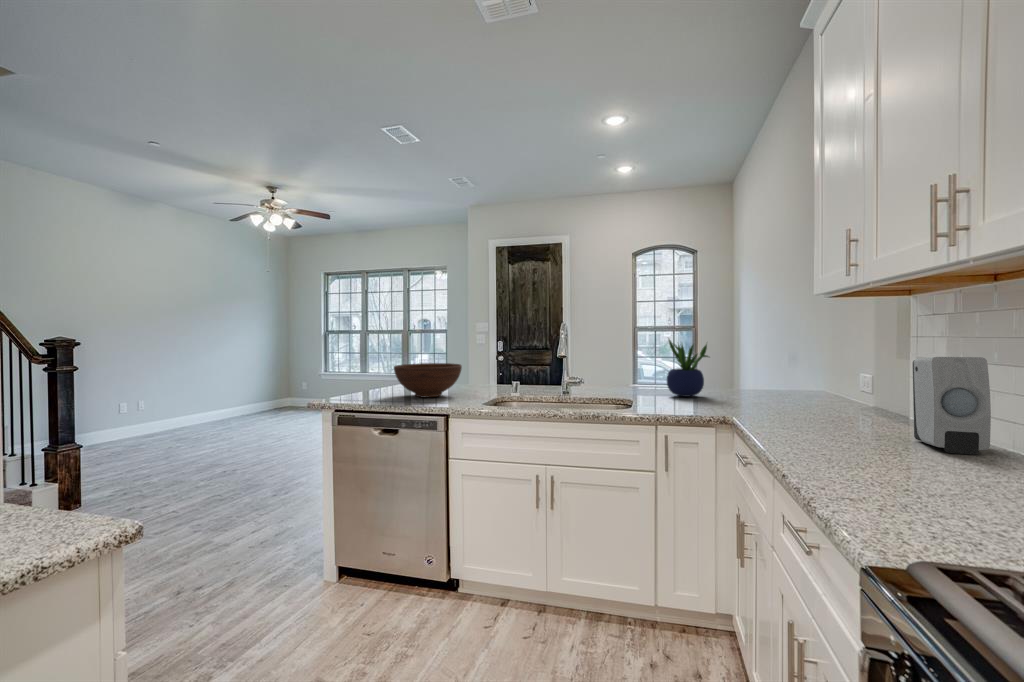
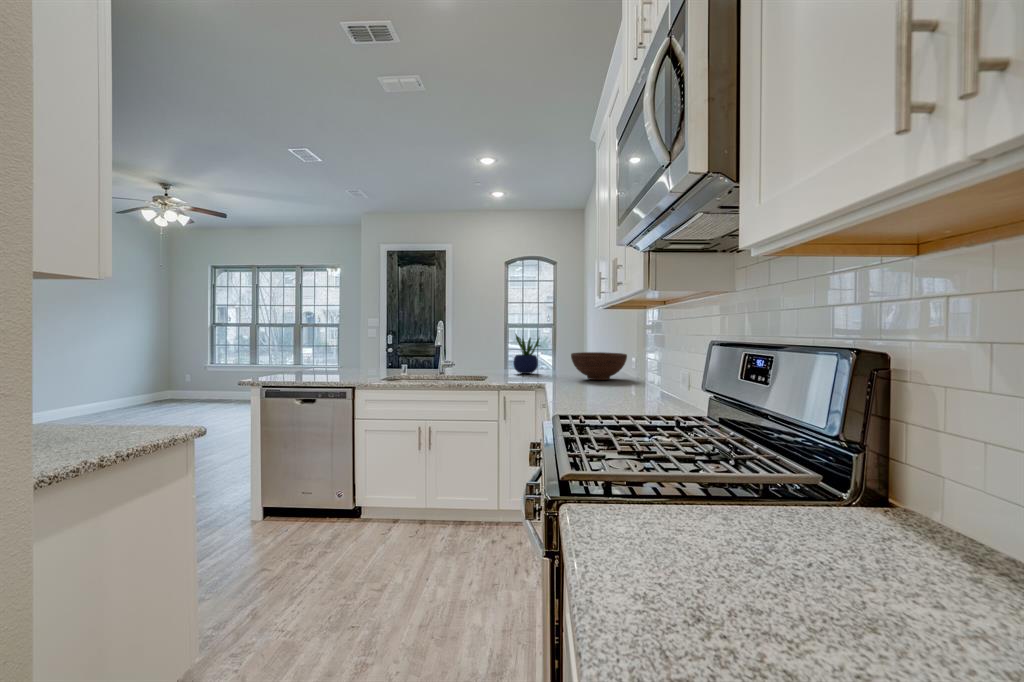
soap dispenser: present [913,357,991,455] -> none [630,344,656,395]
fruit bowl: present [394,363,462,397] -> present [571,352,627,380]

